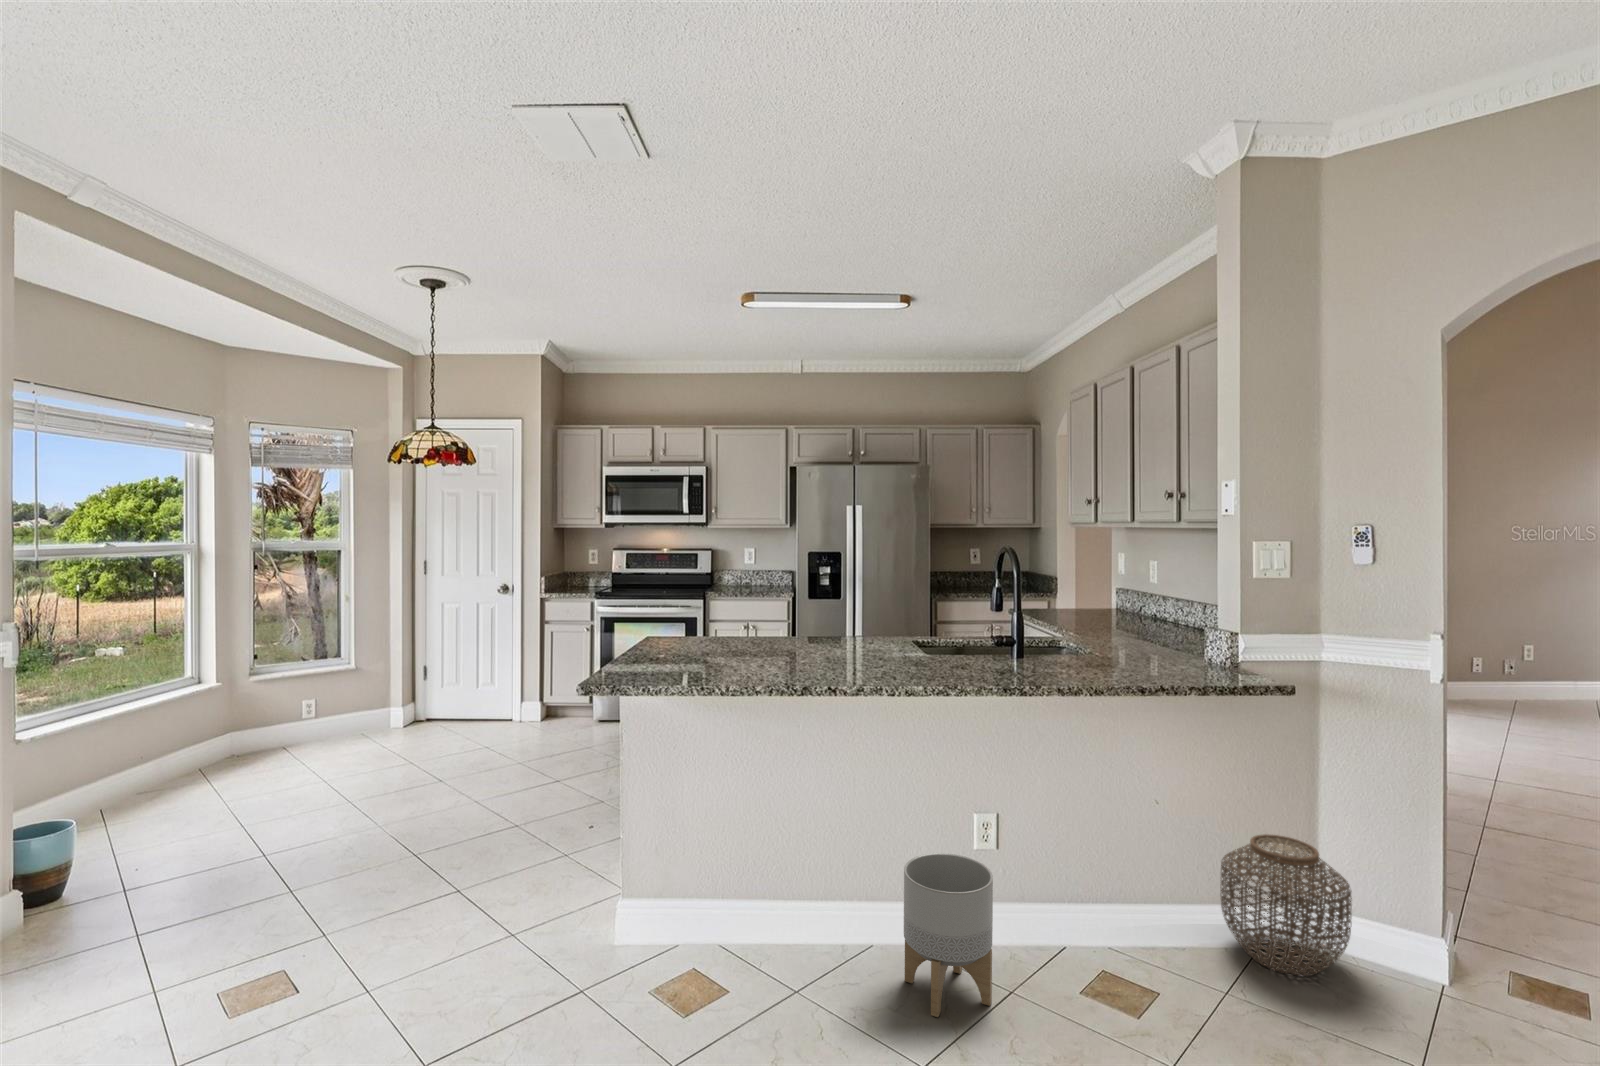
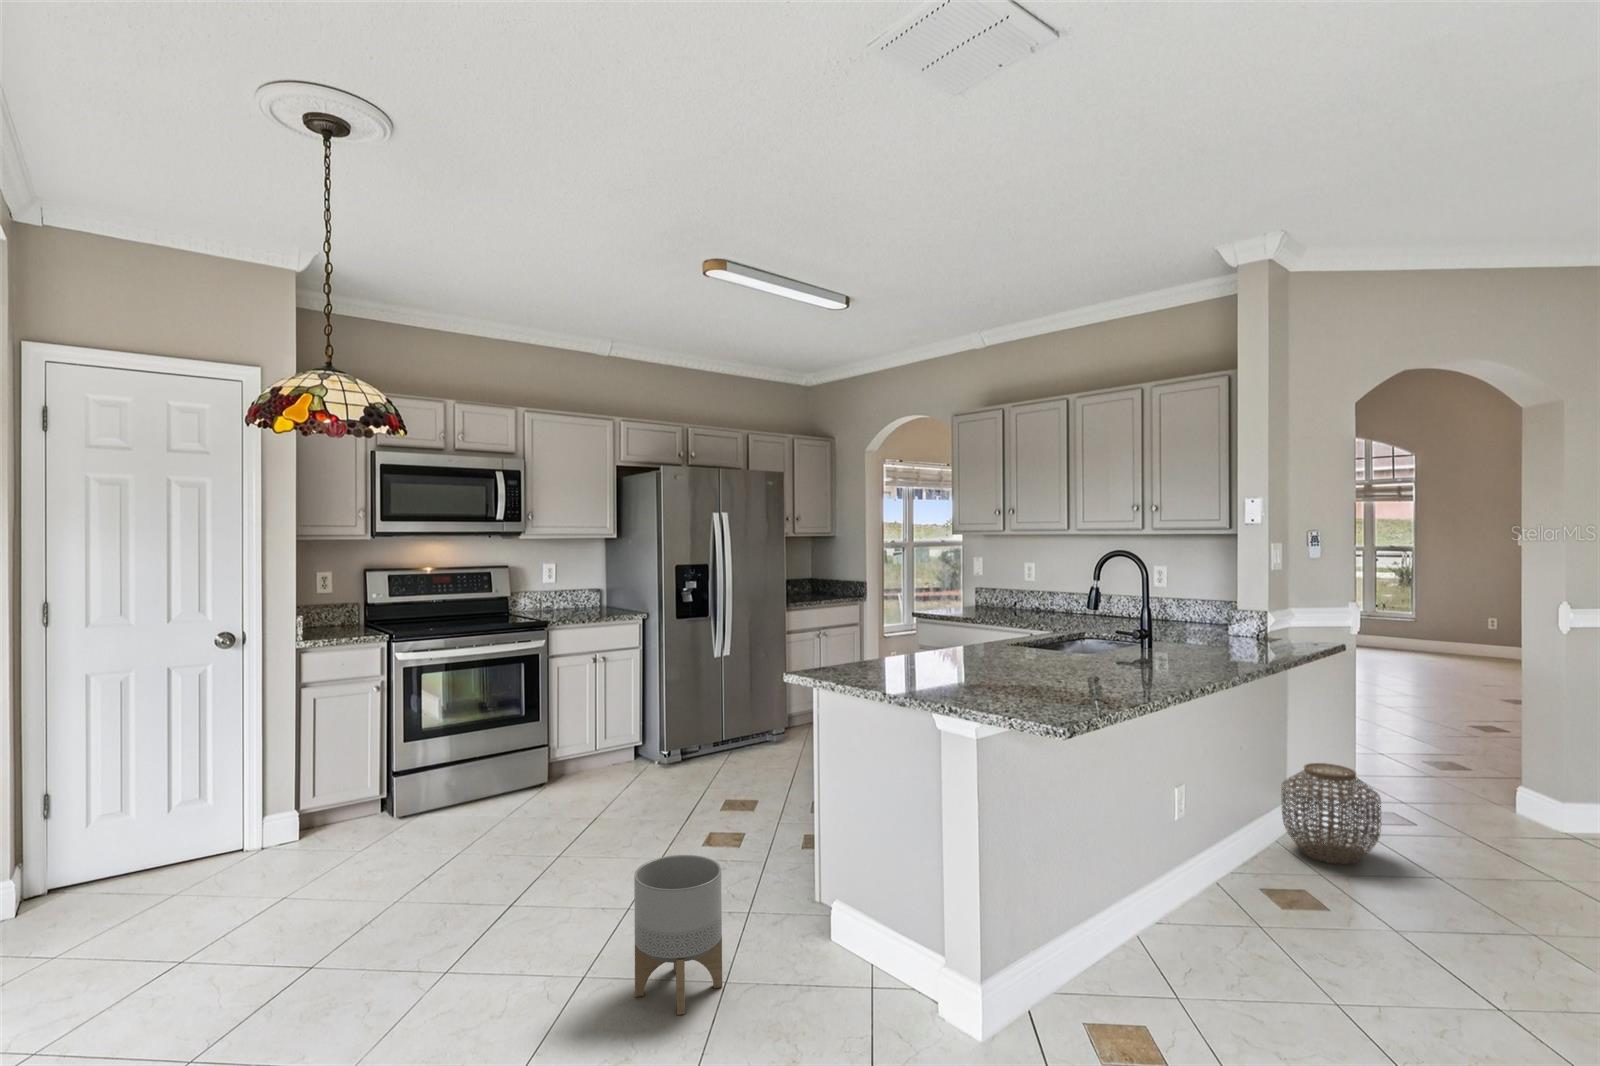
planter: present [904,853,993,1017] -> present [634,855,722,1015]

